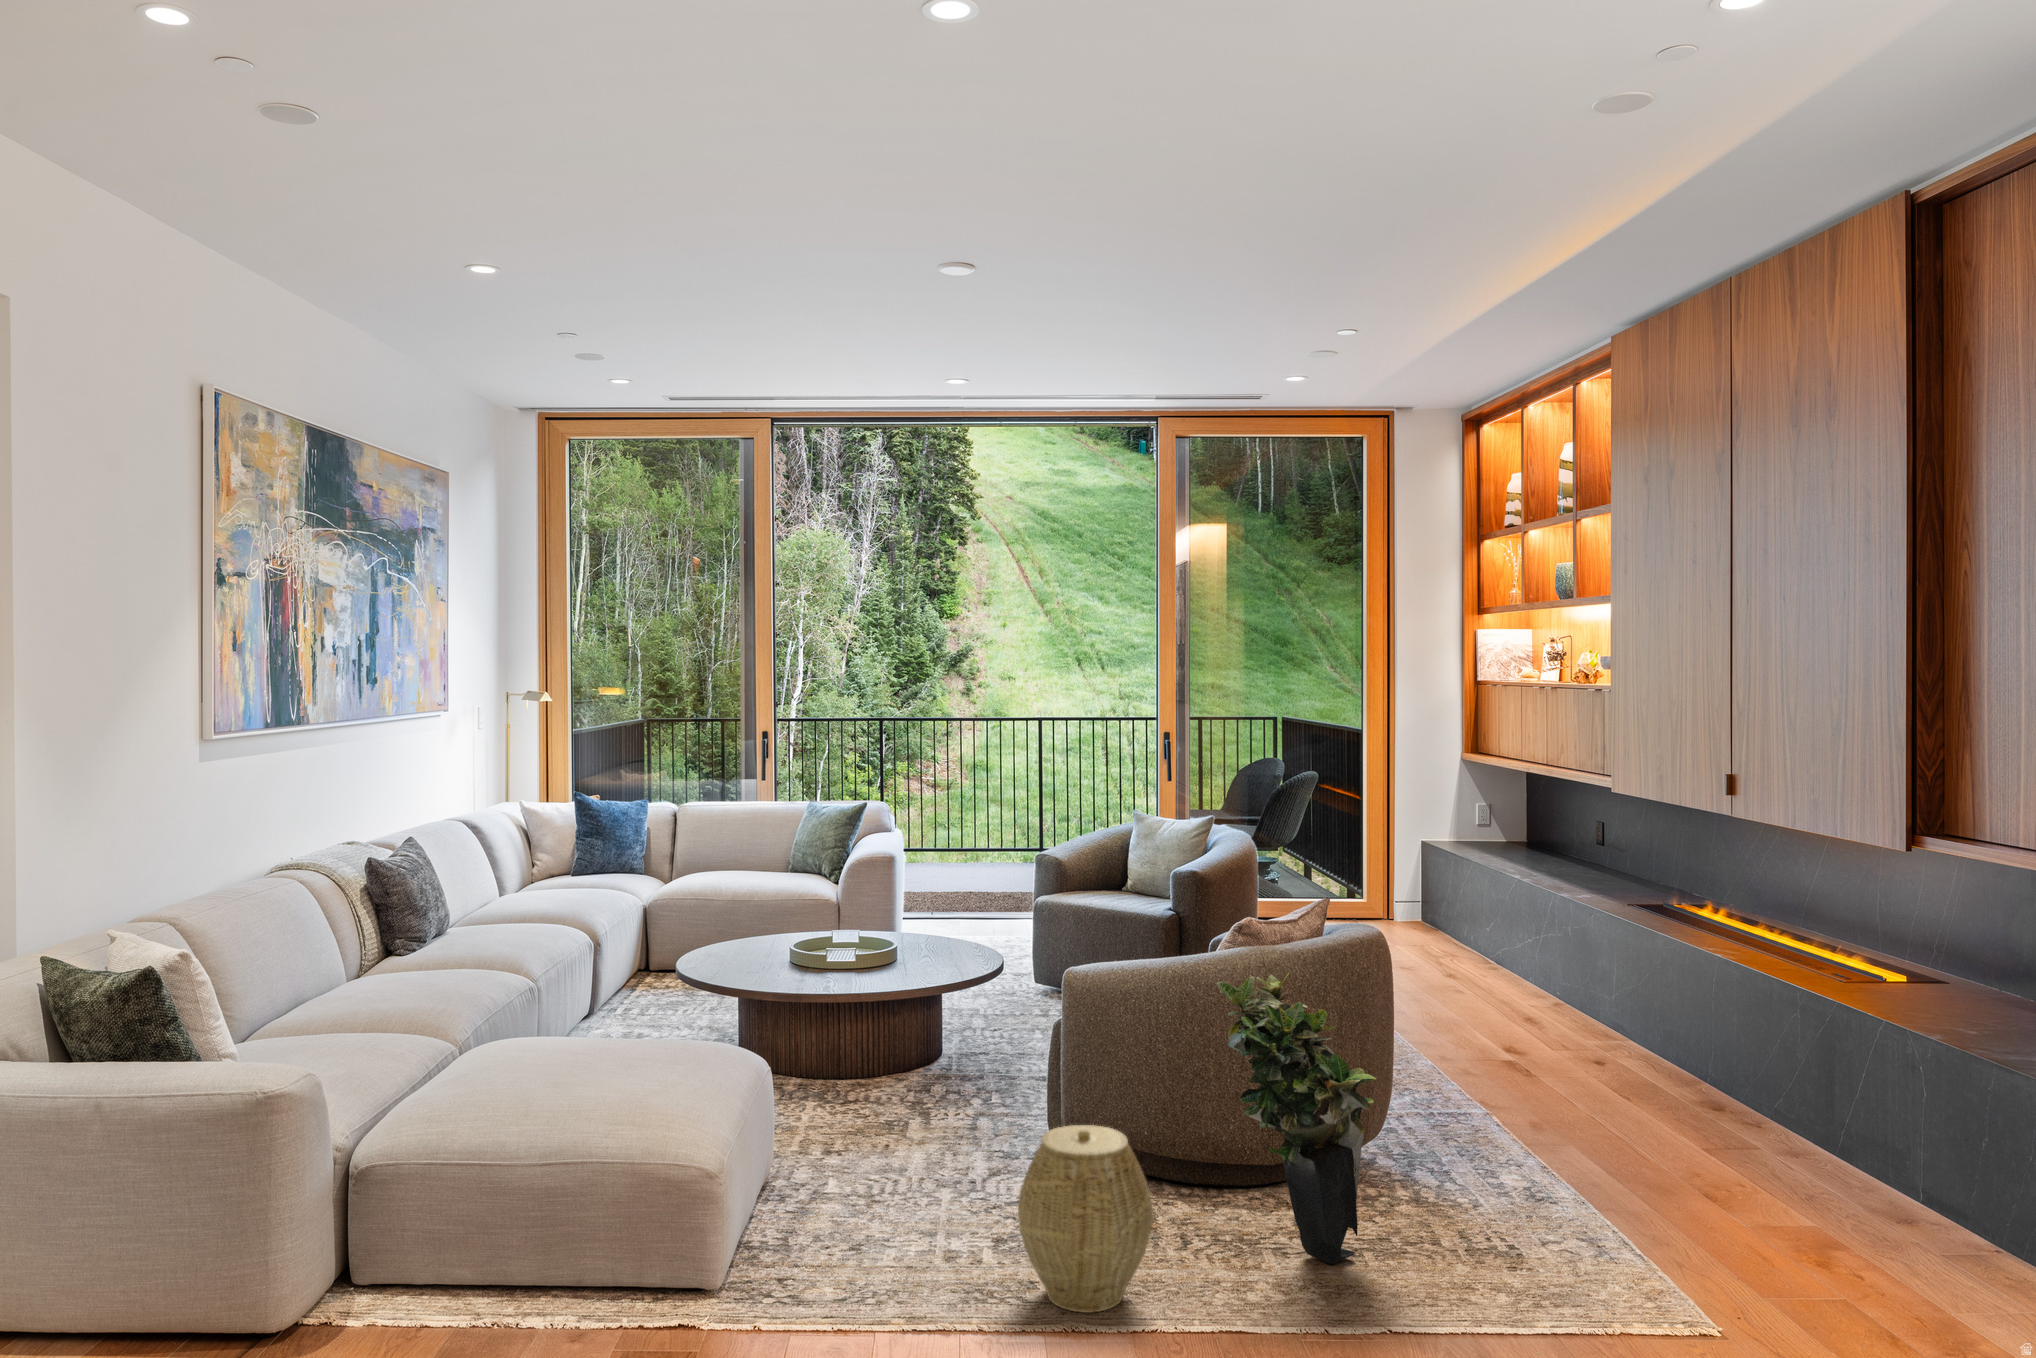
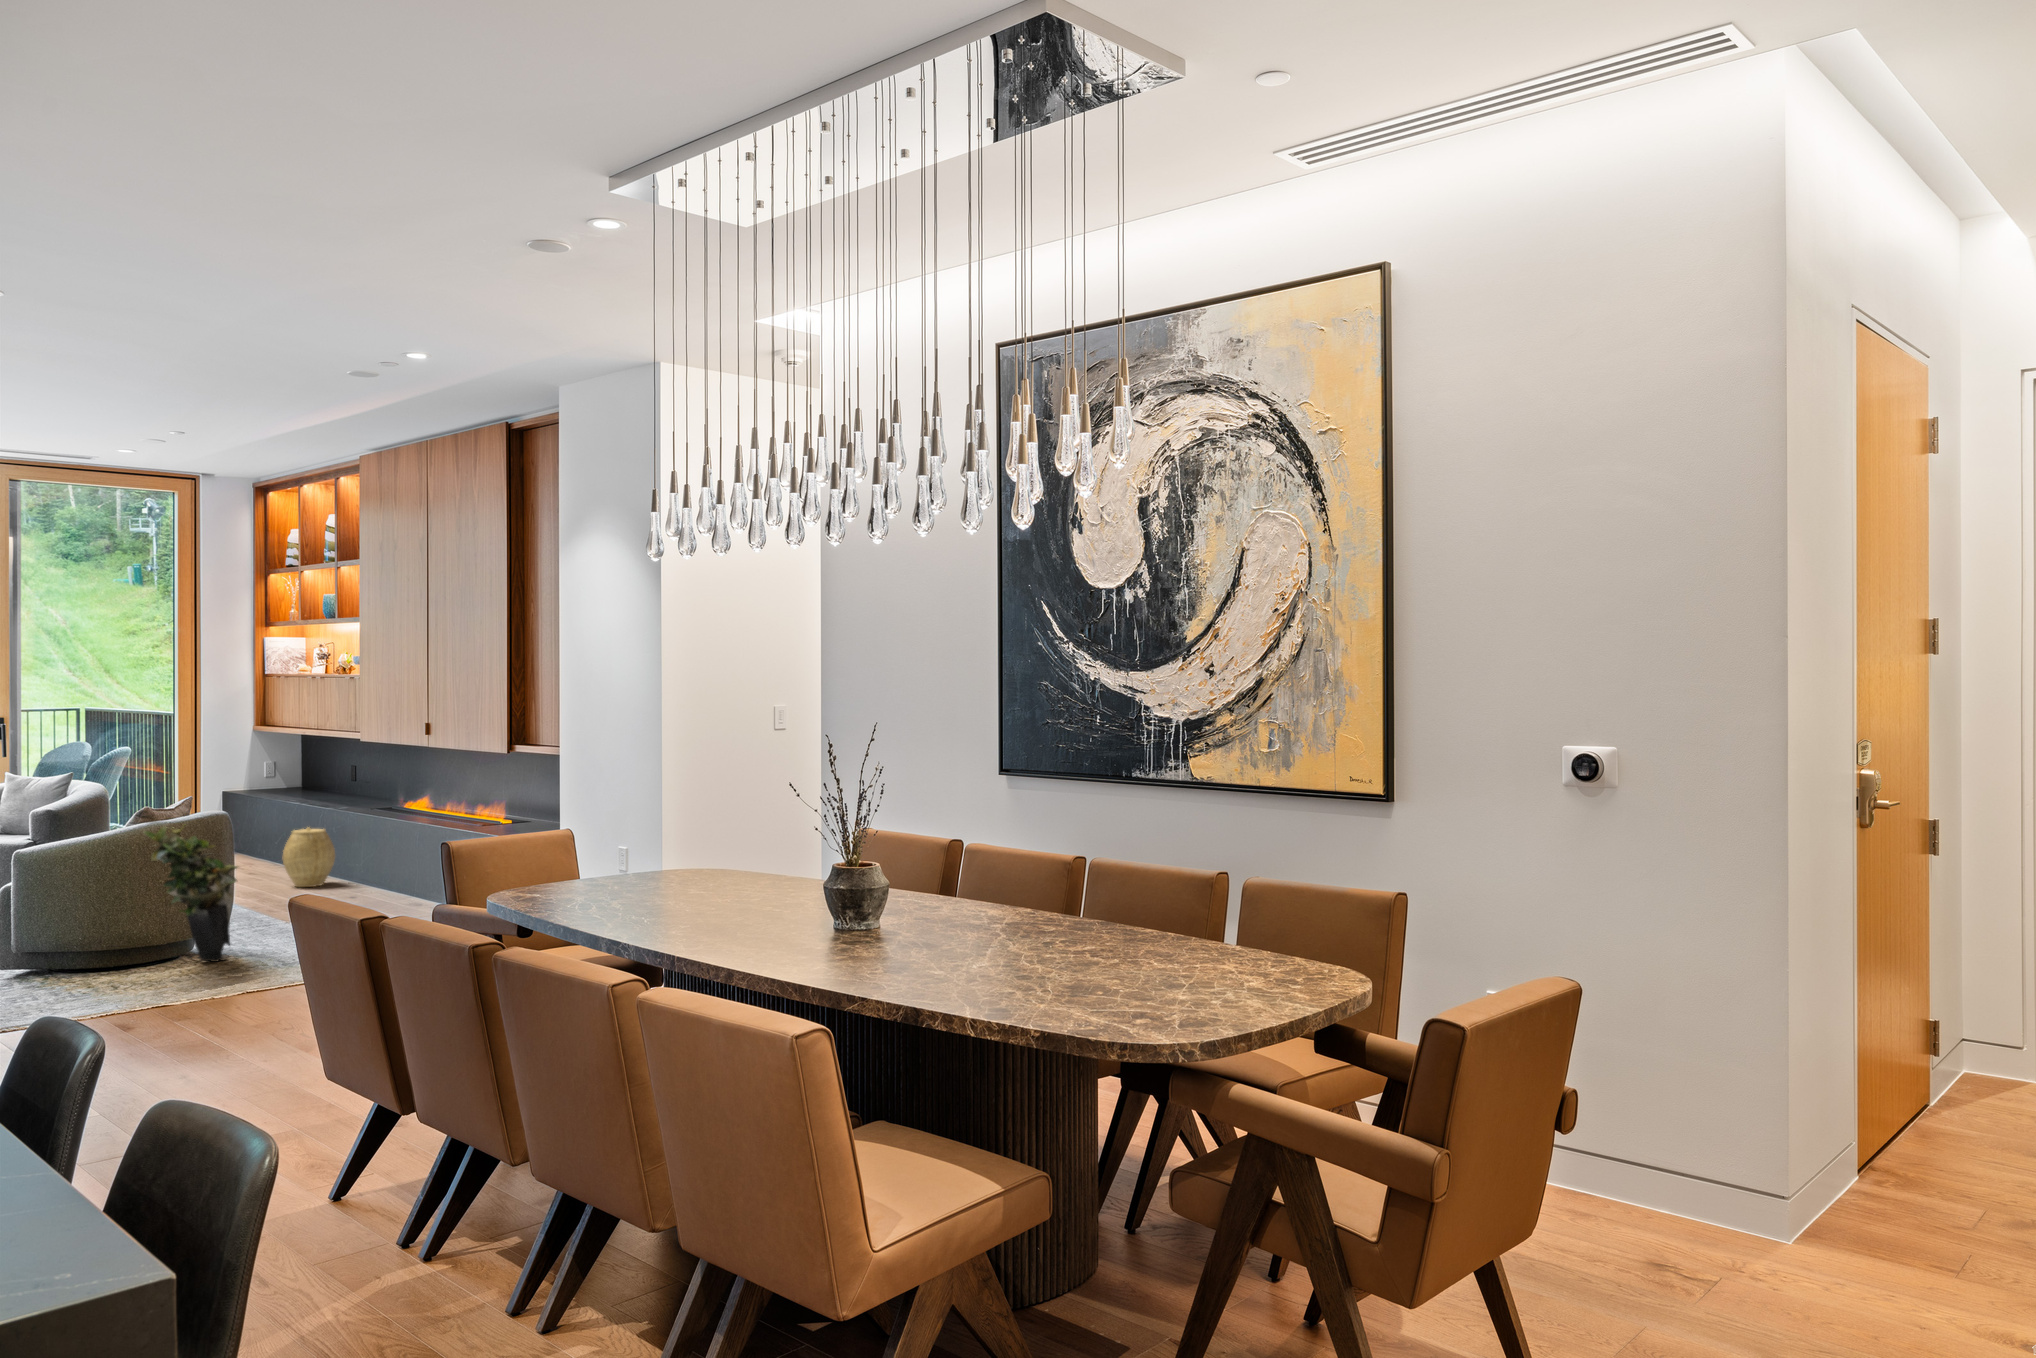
woven basket: present [1018,1125,1153,1313] -> present [283,827,335,887]

